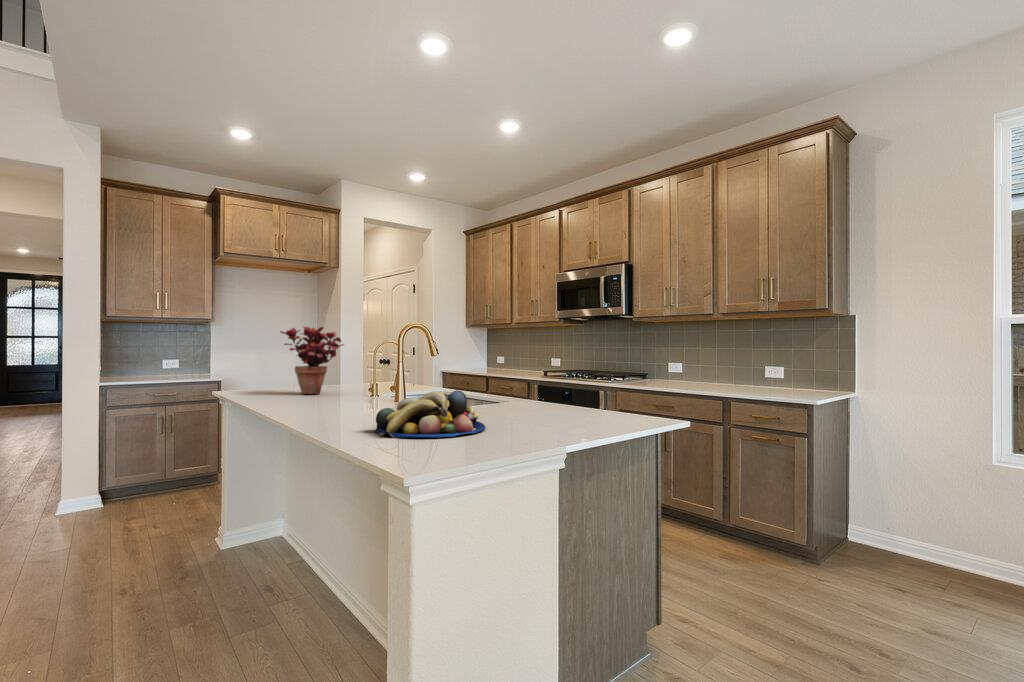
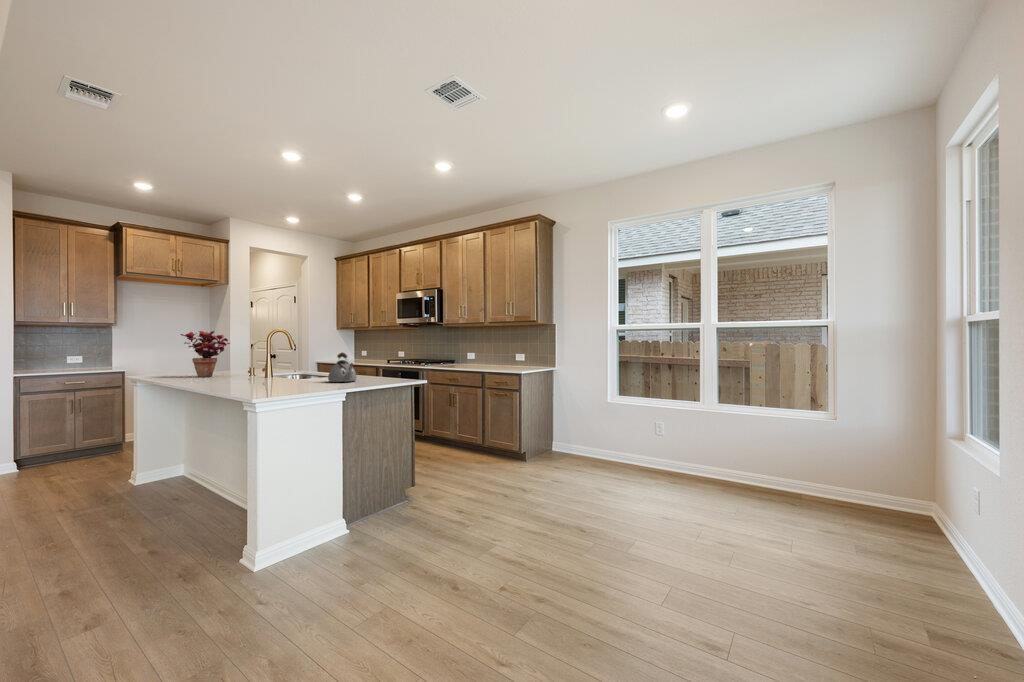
kettle: none [503,362,551,417] -> present [328,353,356,382]
fruit bowl: present [375,390,485,438] -> none [246,367,311,391]

